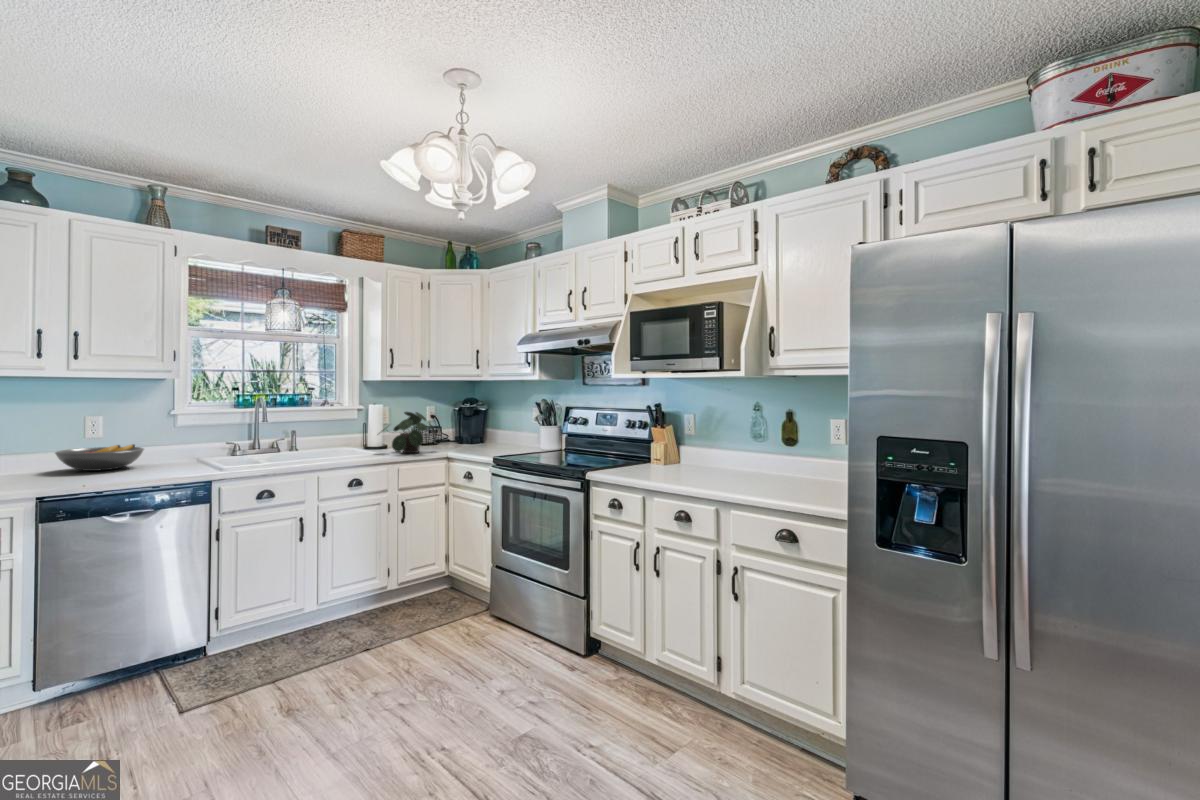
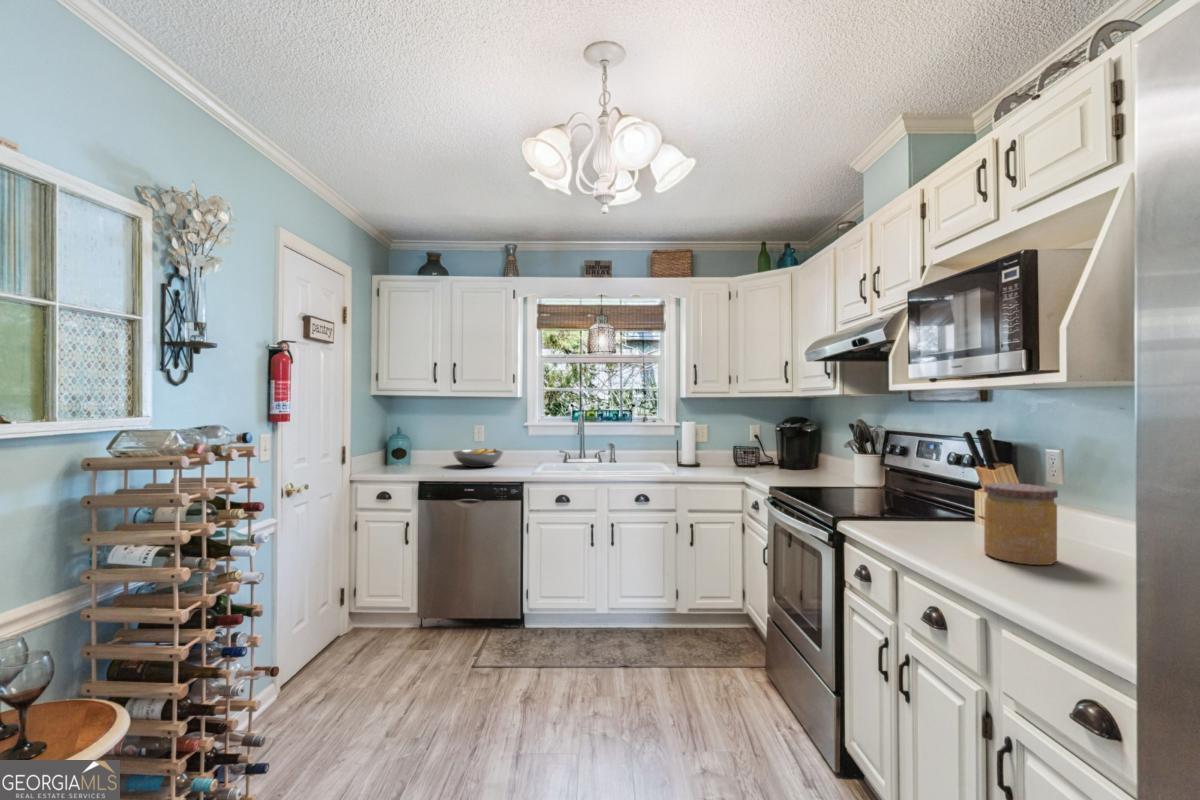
potted plant: present [382,412,436,453] -> none [673,430,732,474]
jar: none [684,434,719,479] -> present [984,483,1058,565]

